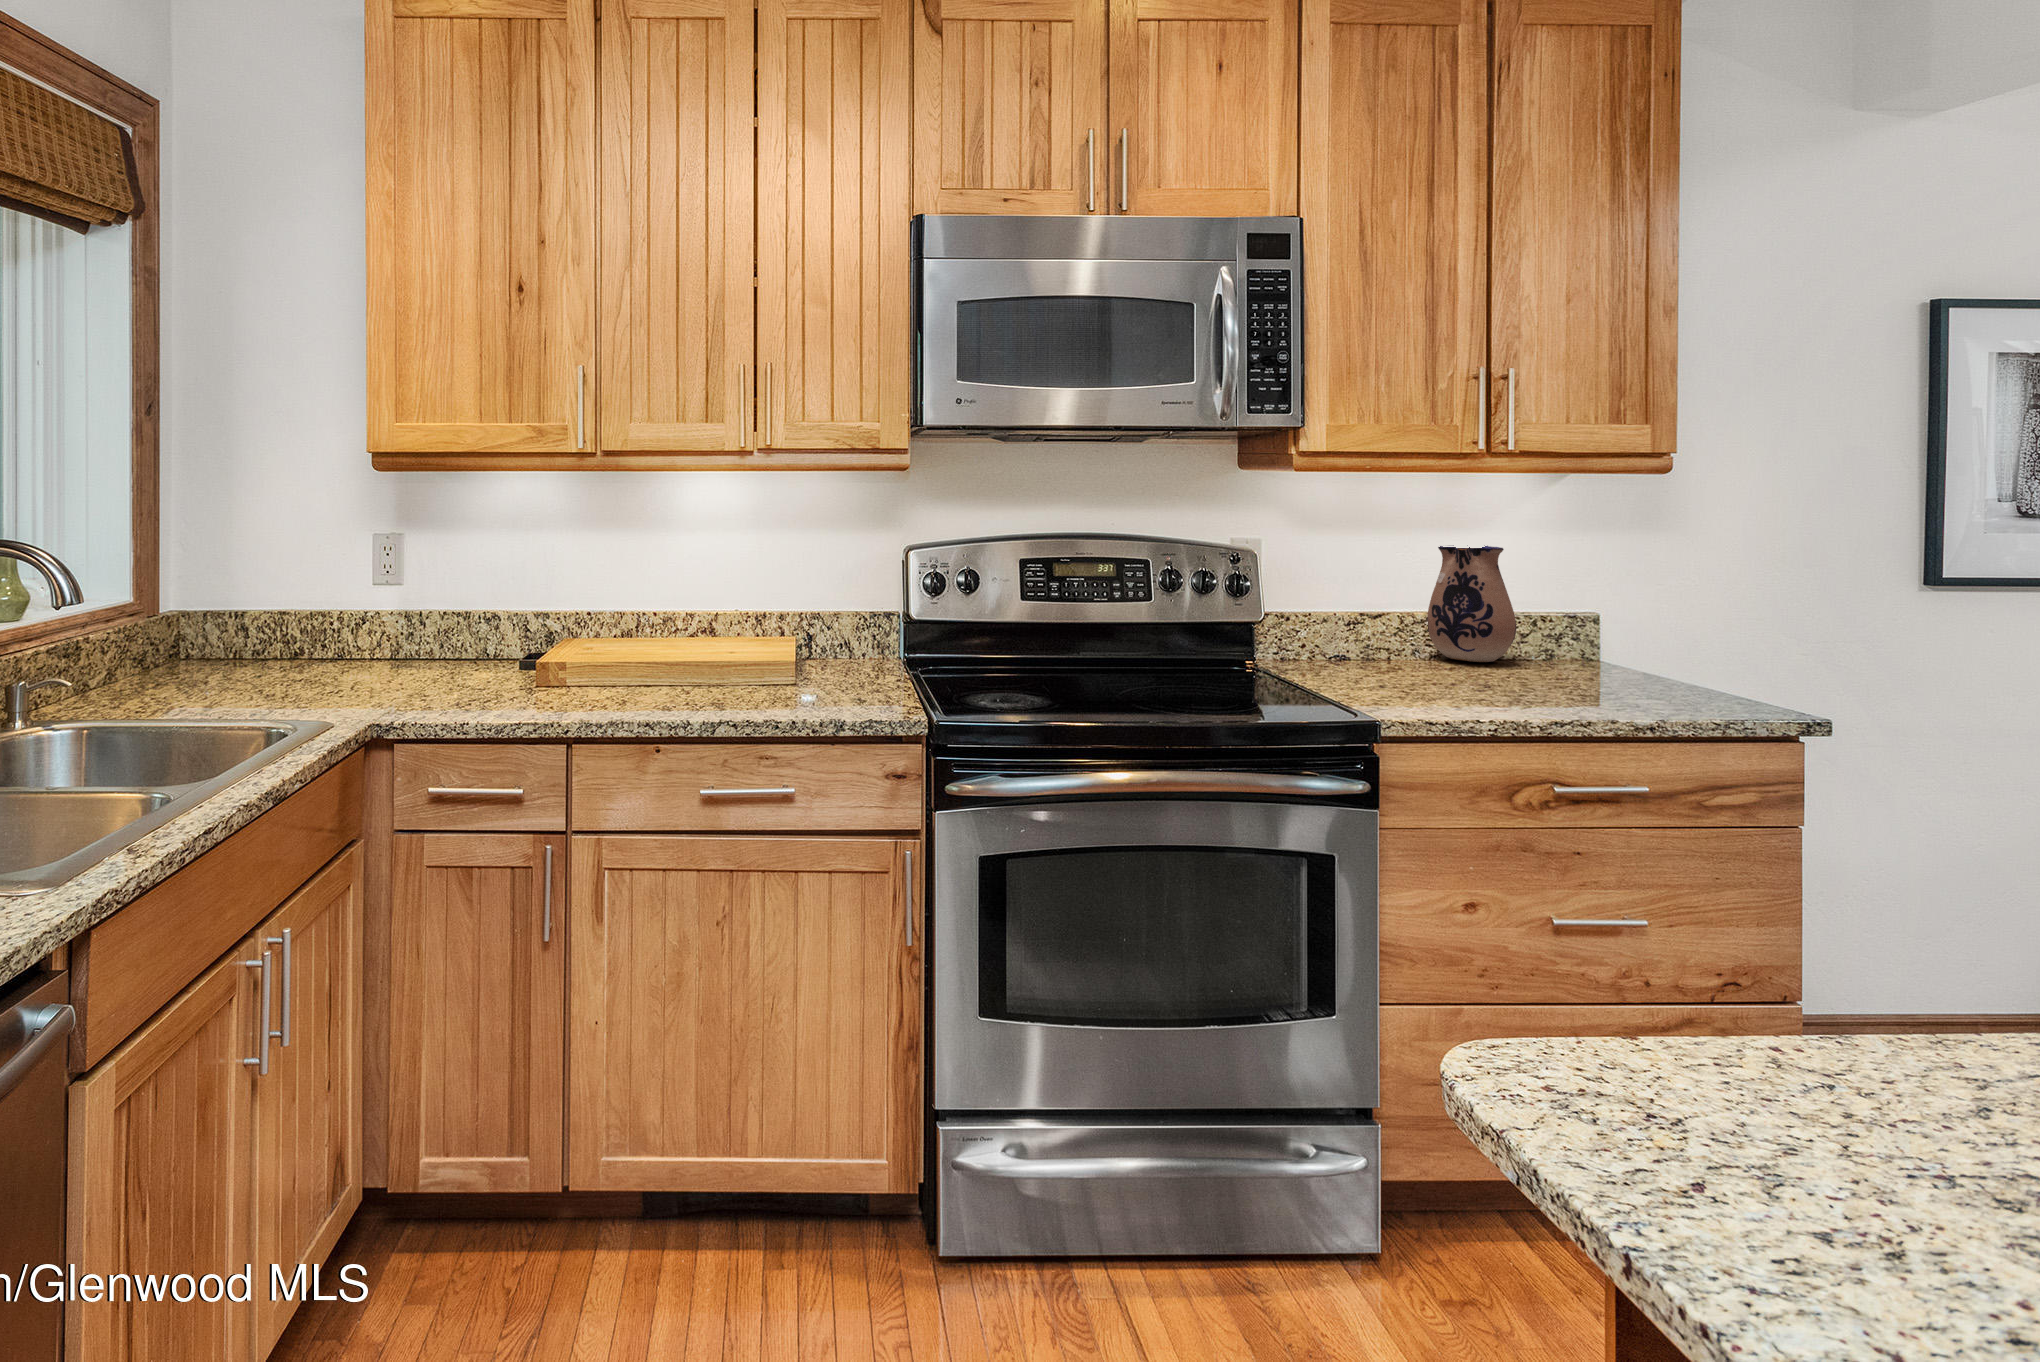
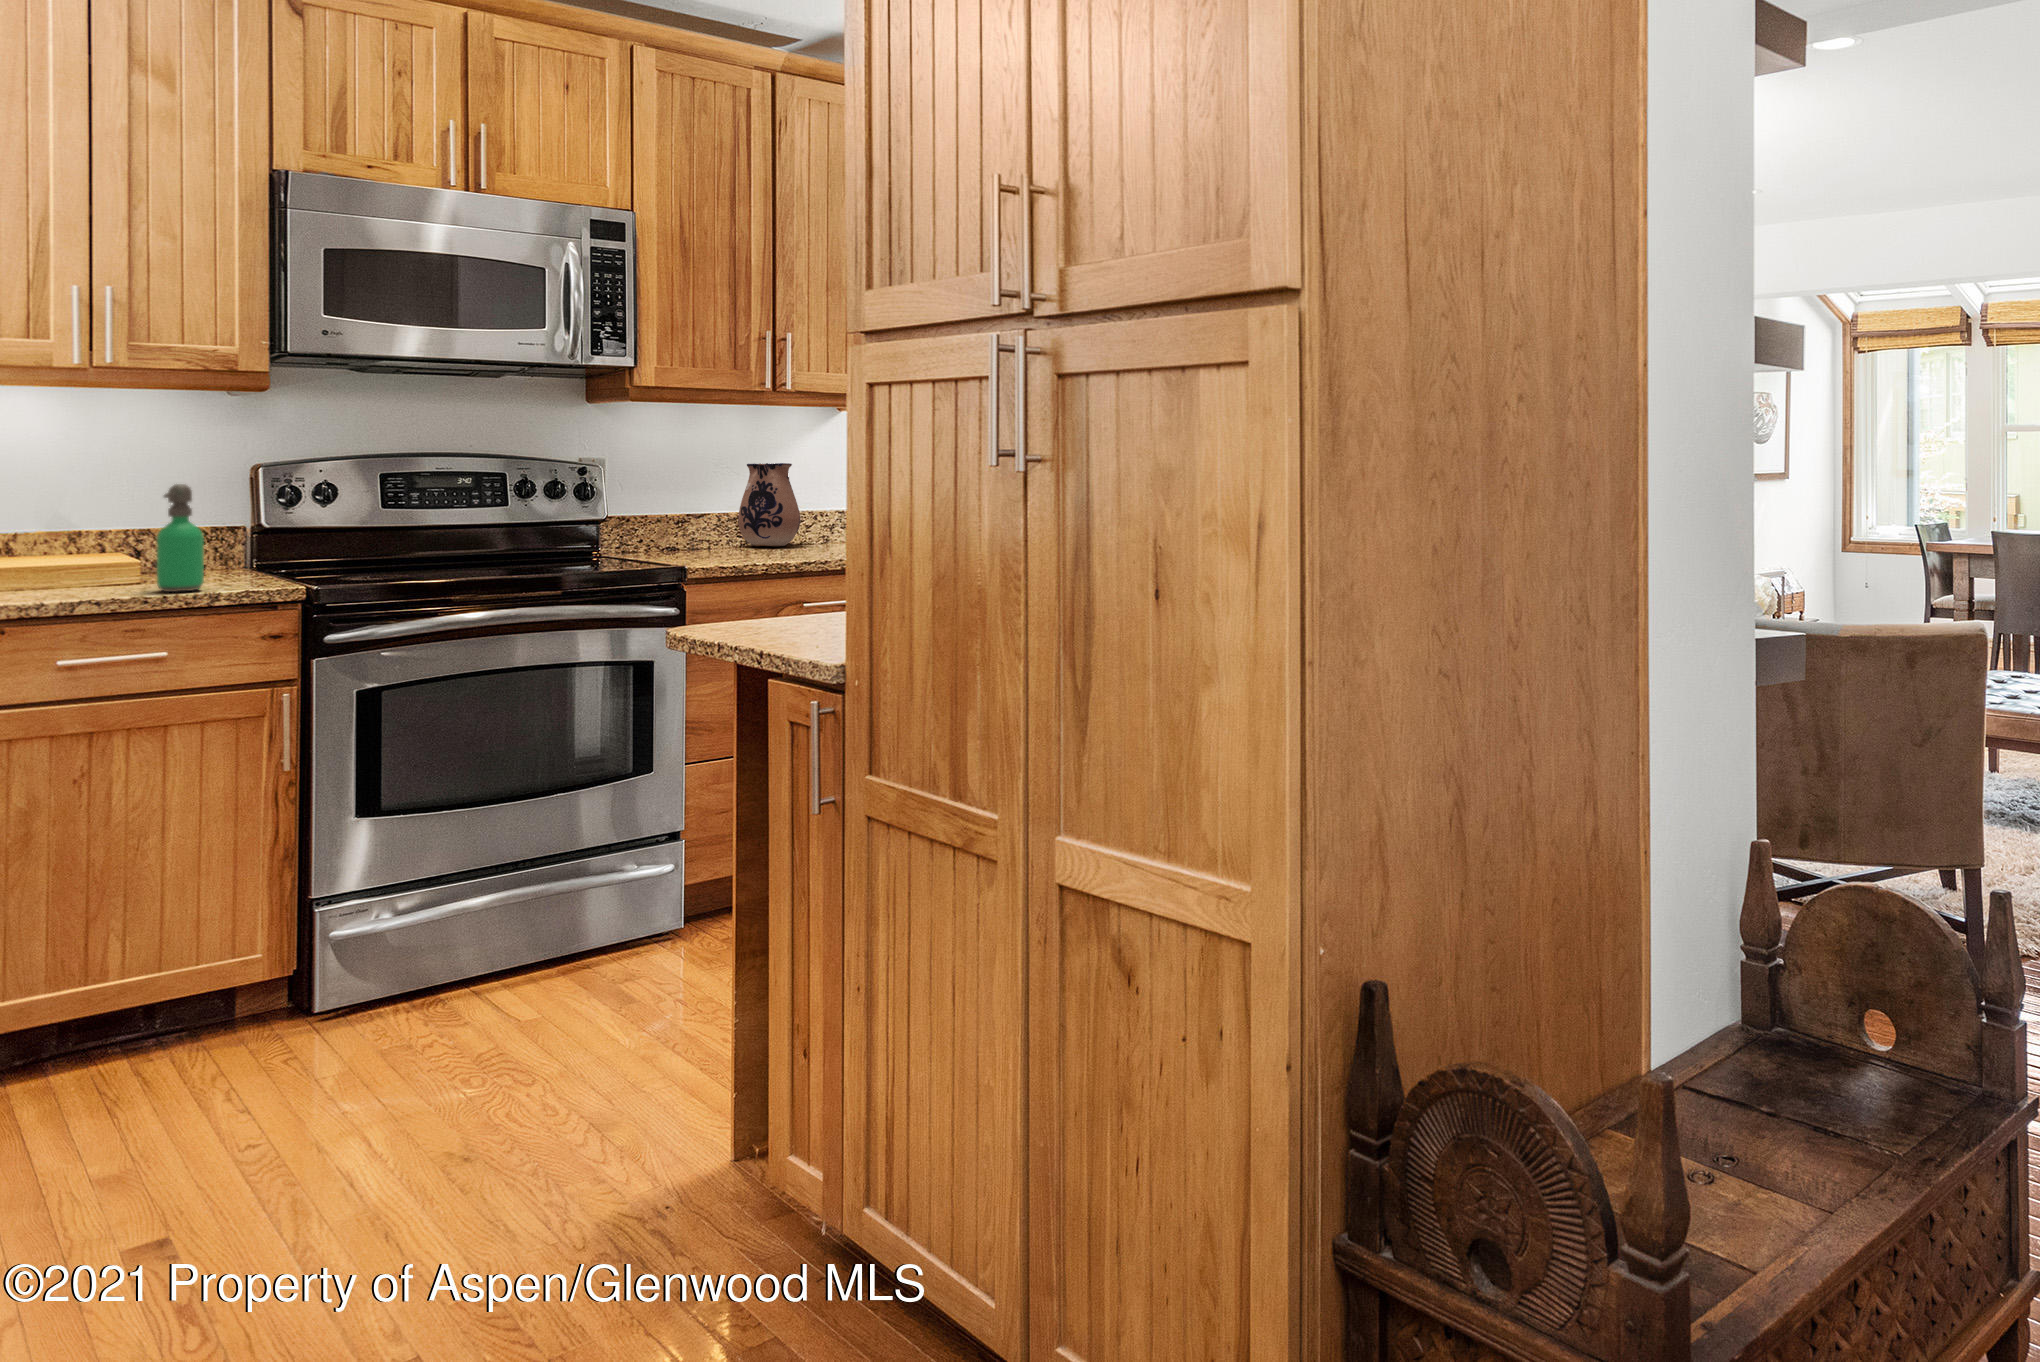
soap dispenser: none [796,583,838,707] -> present [157,484,204,592]

